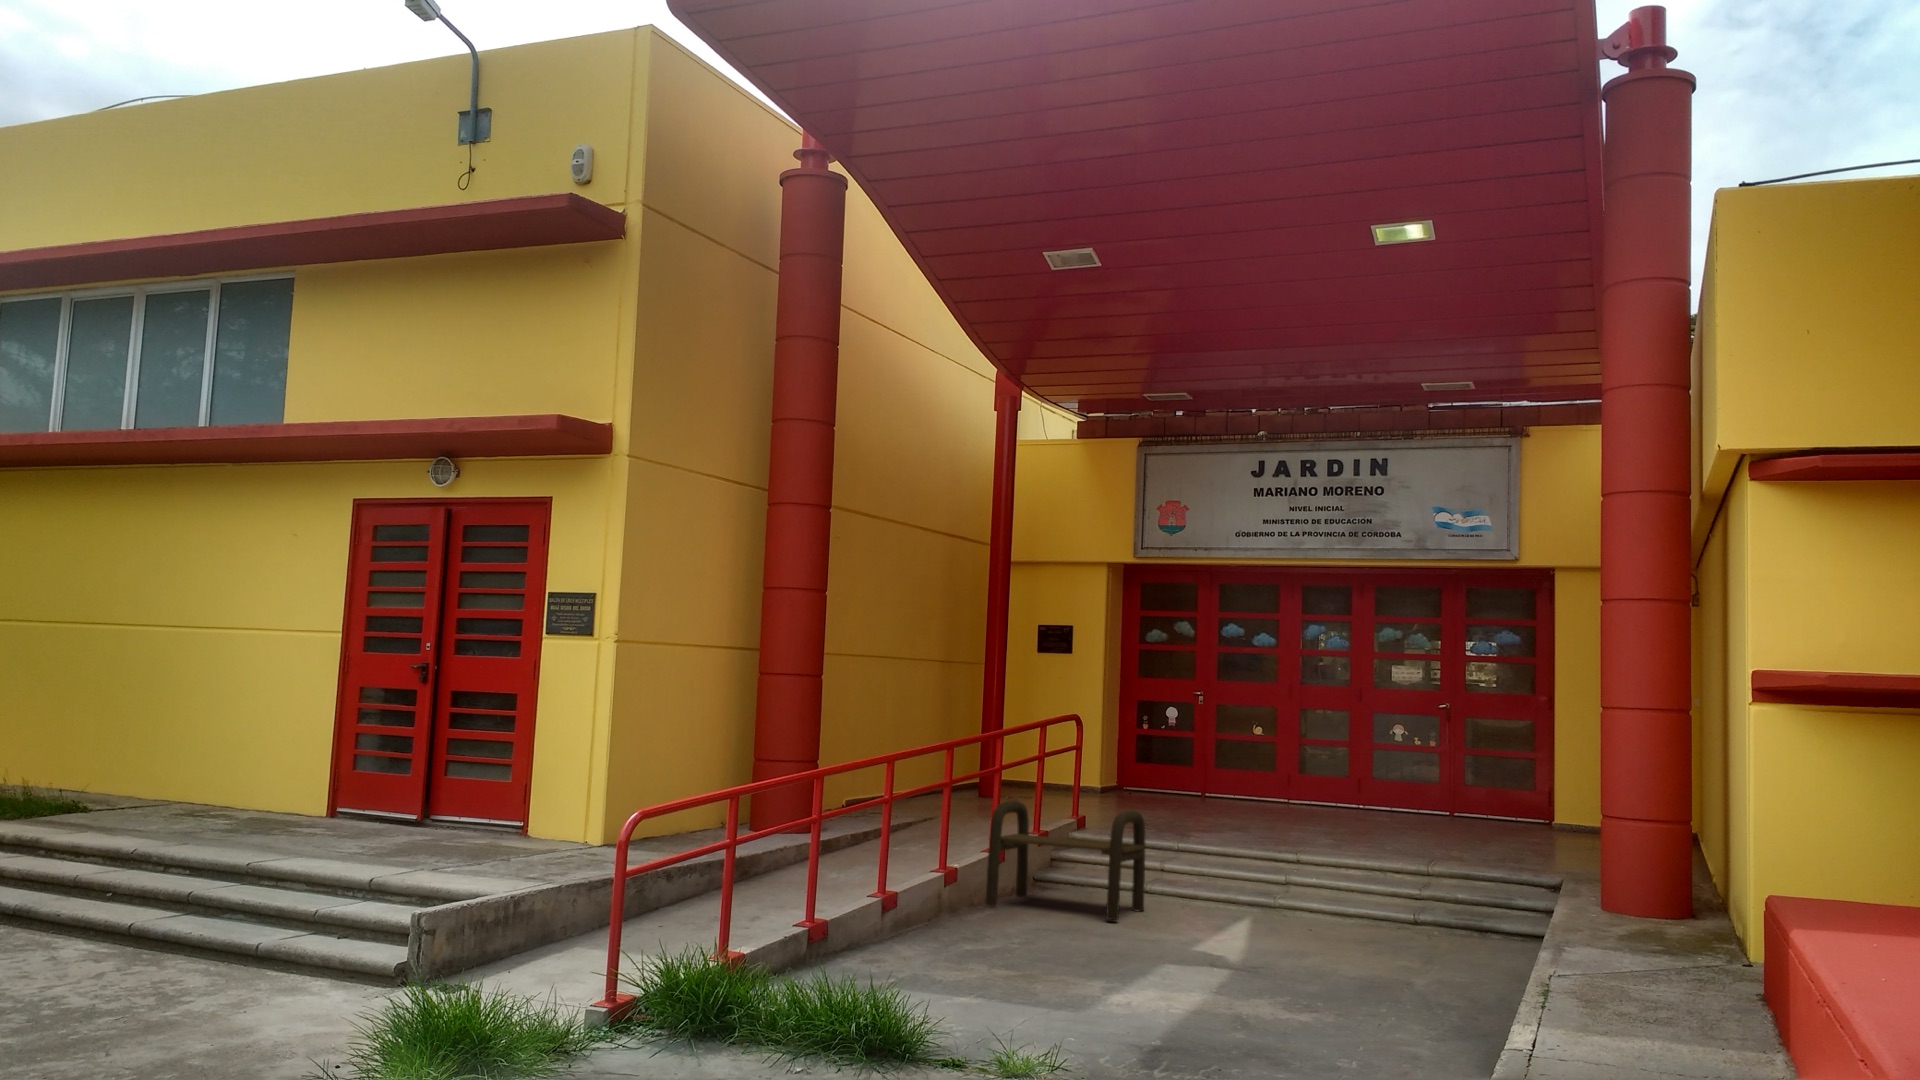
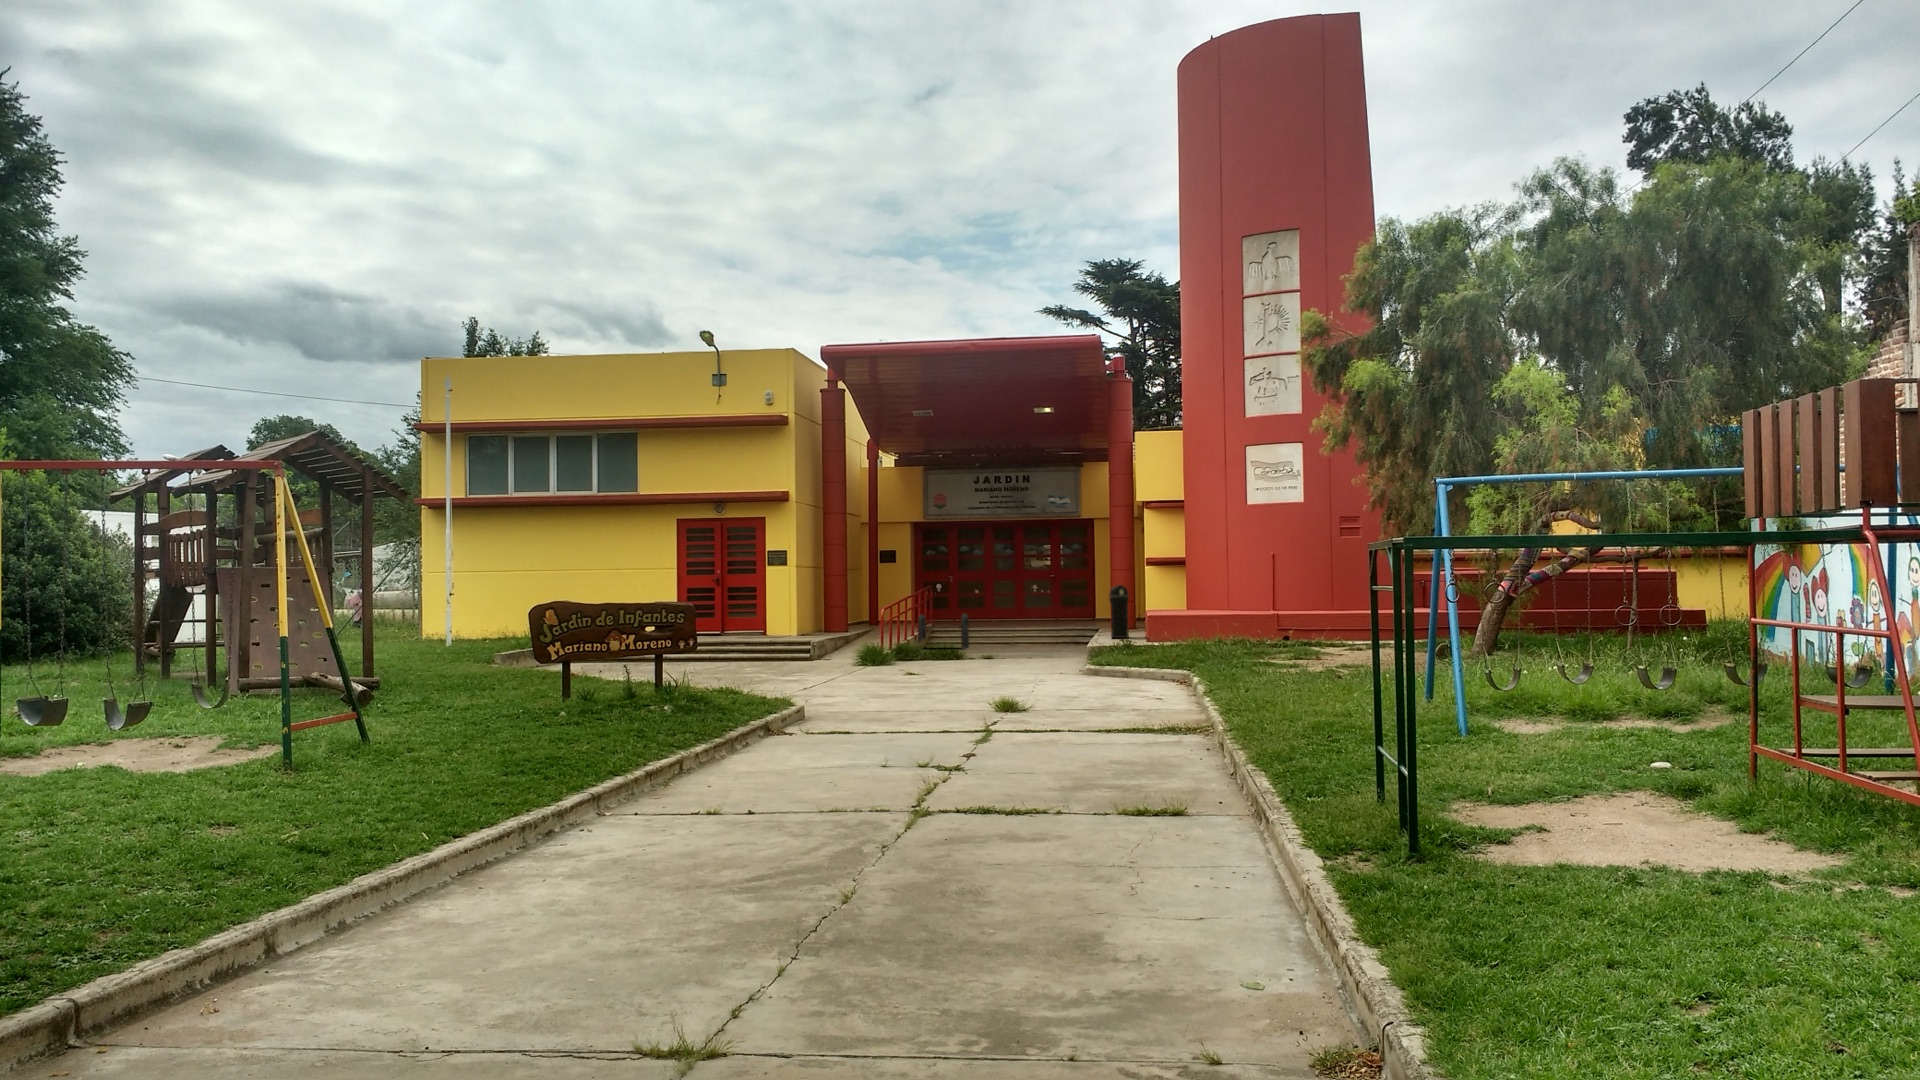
trash can: none [1602,785,1697,1025] -> present [1109,585,1129,638]

